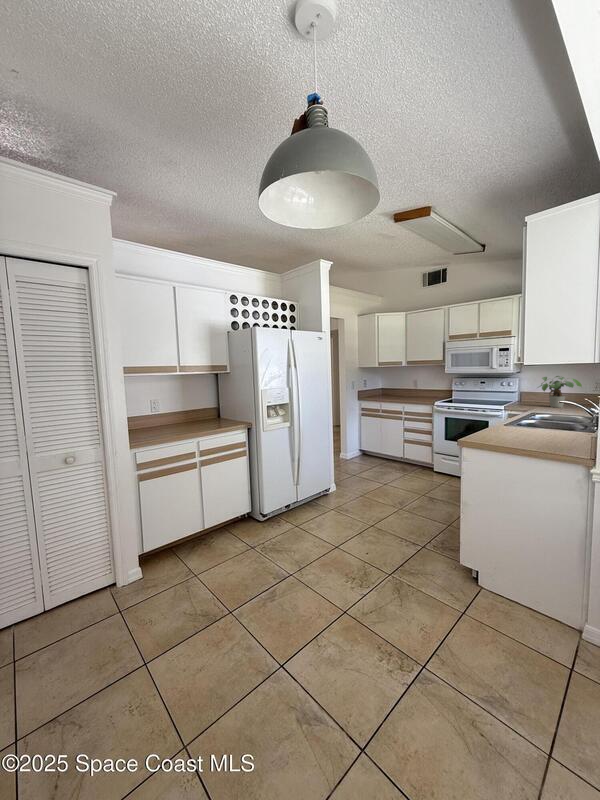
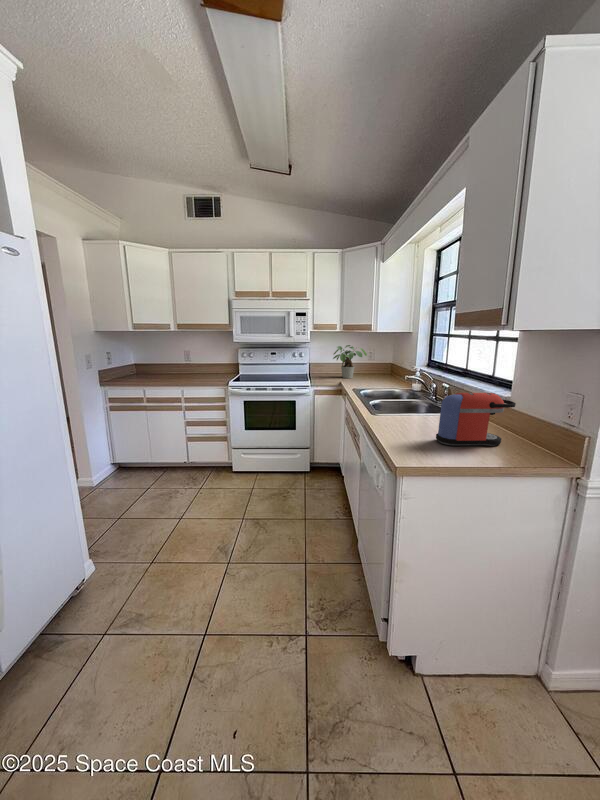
coffee maker: none [518,404,584,443] -> present [436,393,516,446]

